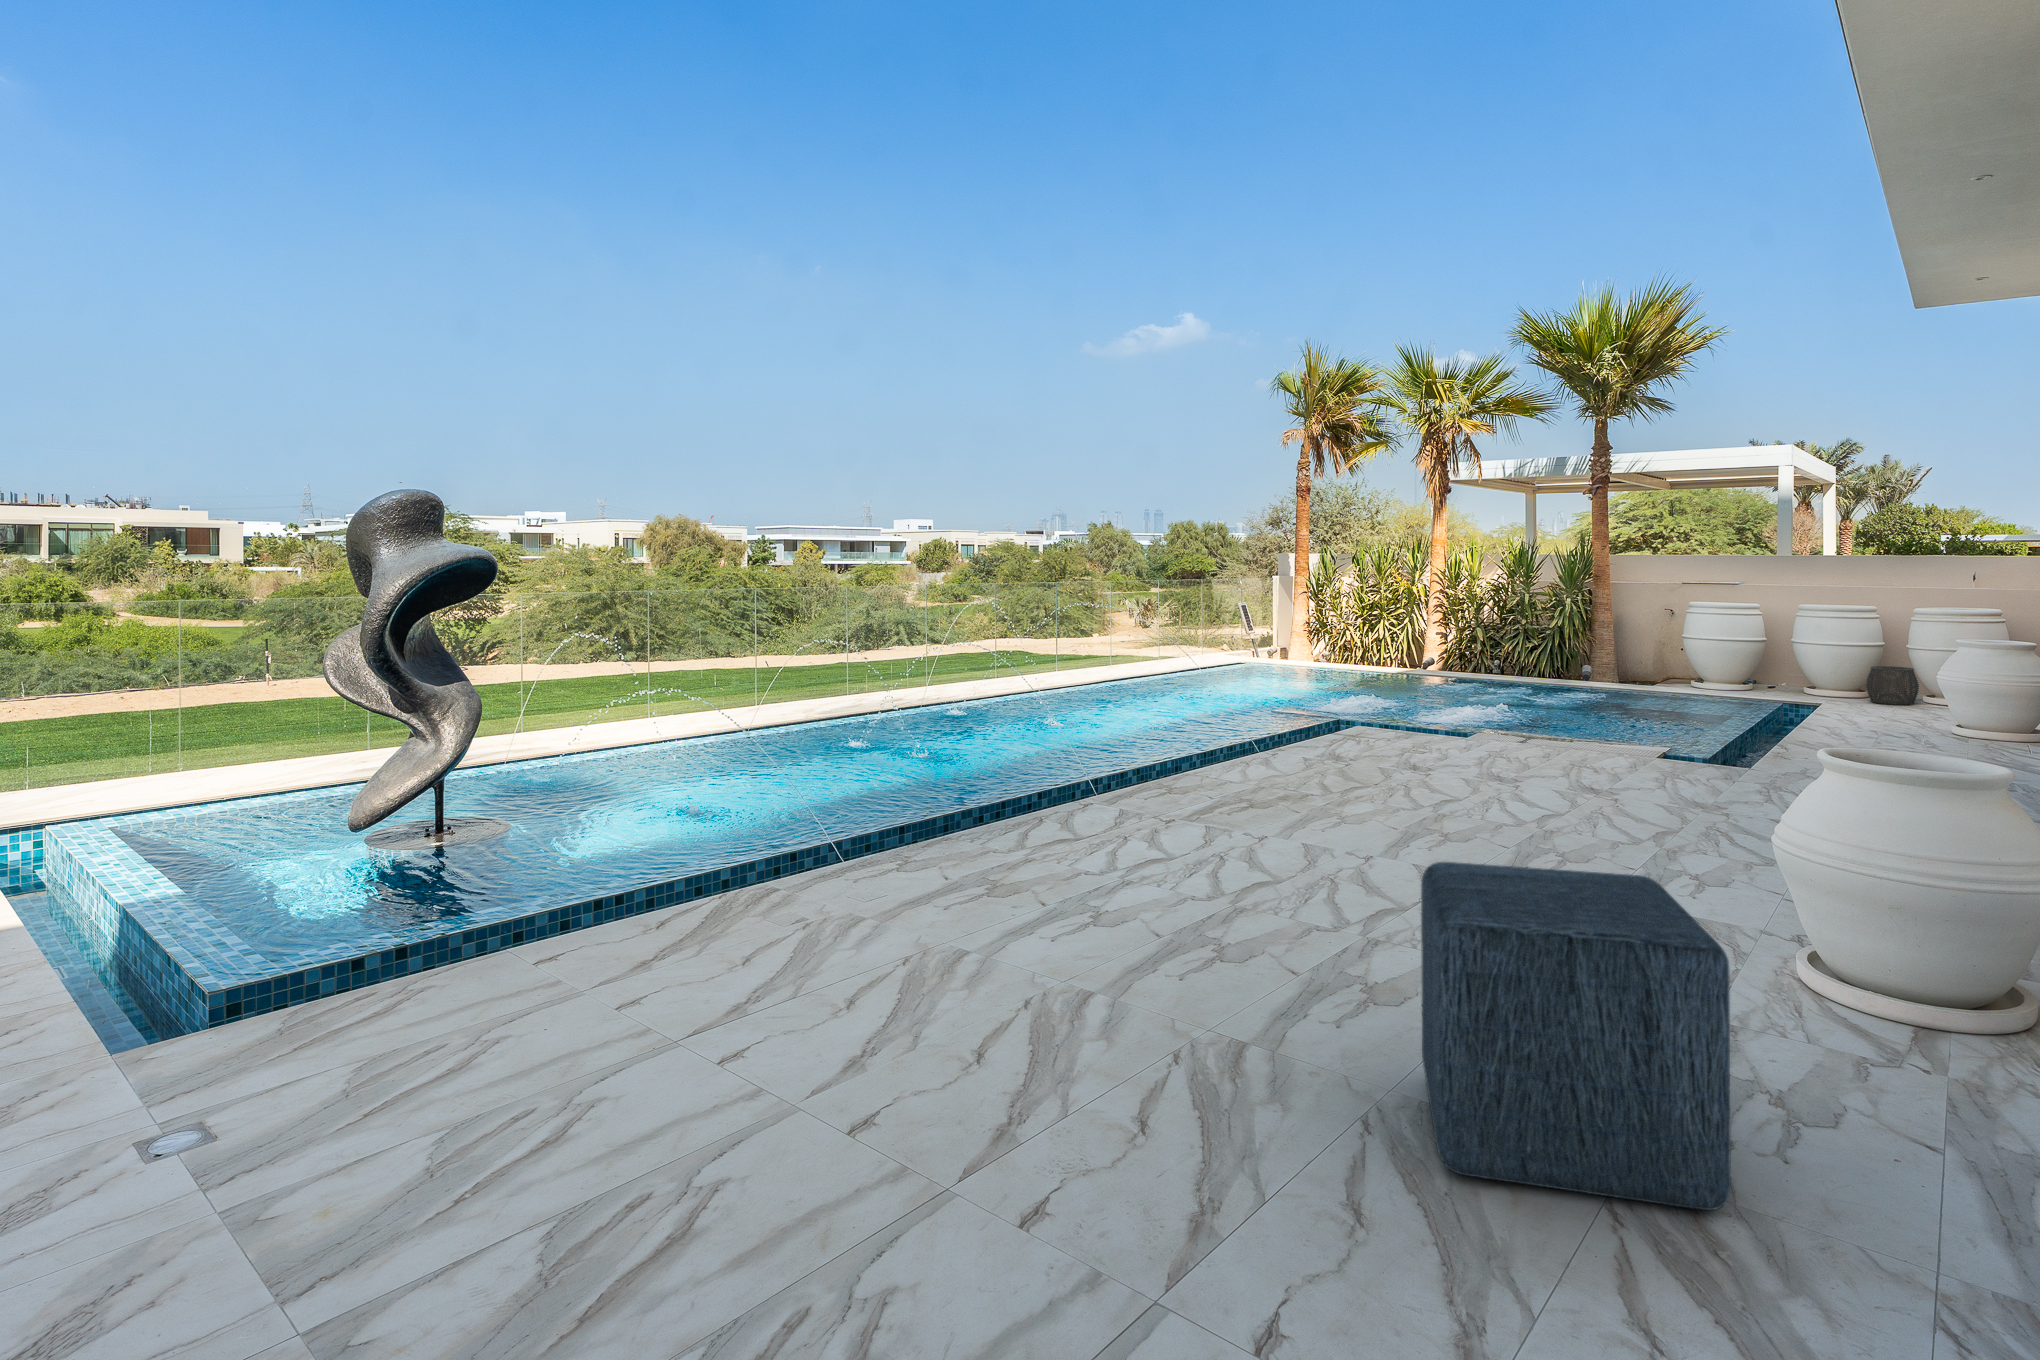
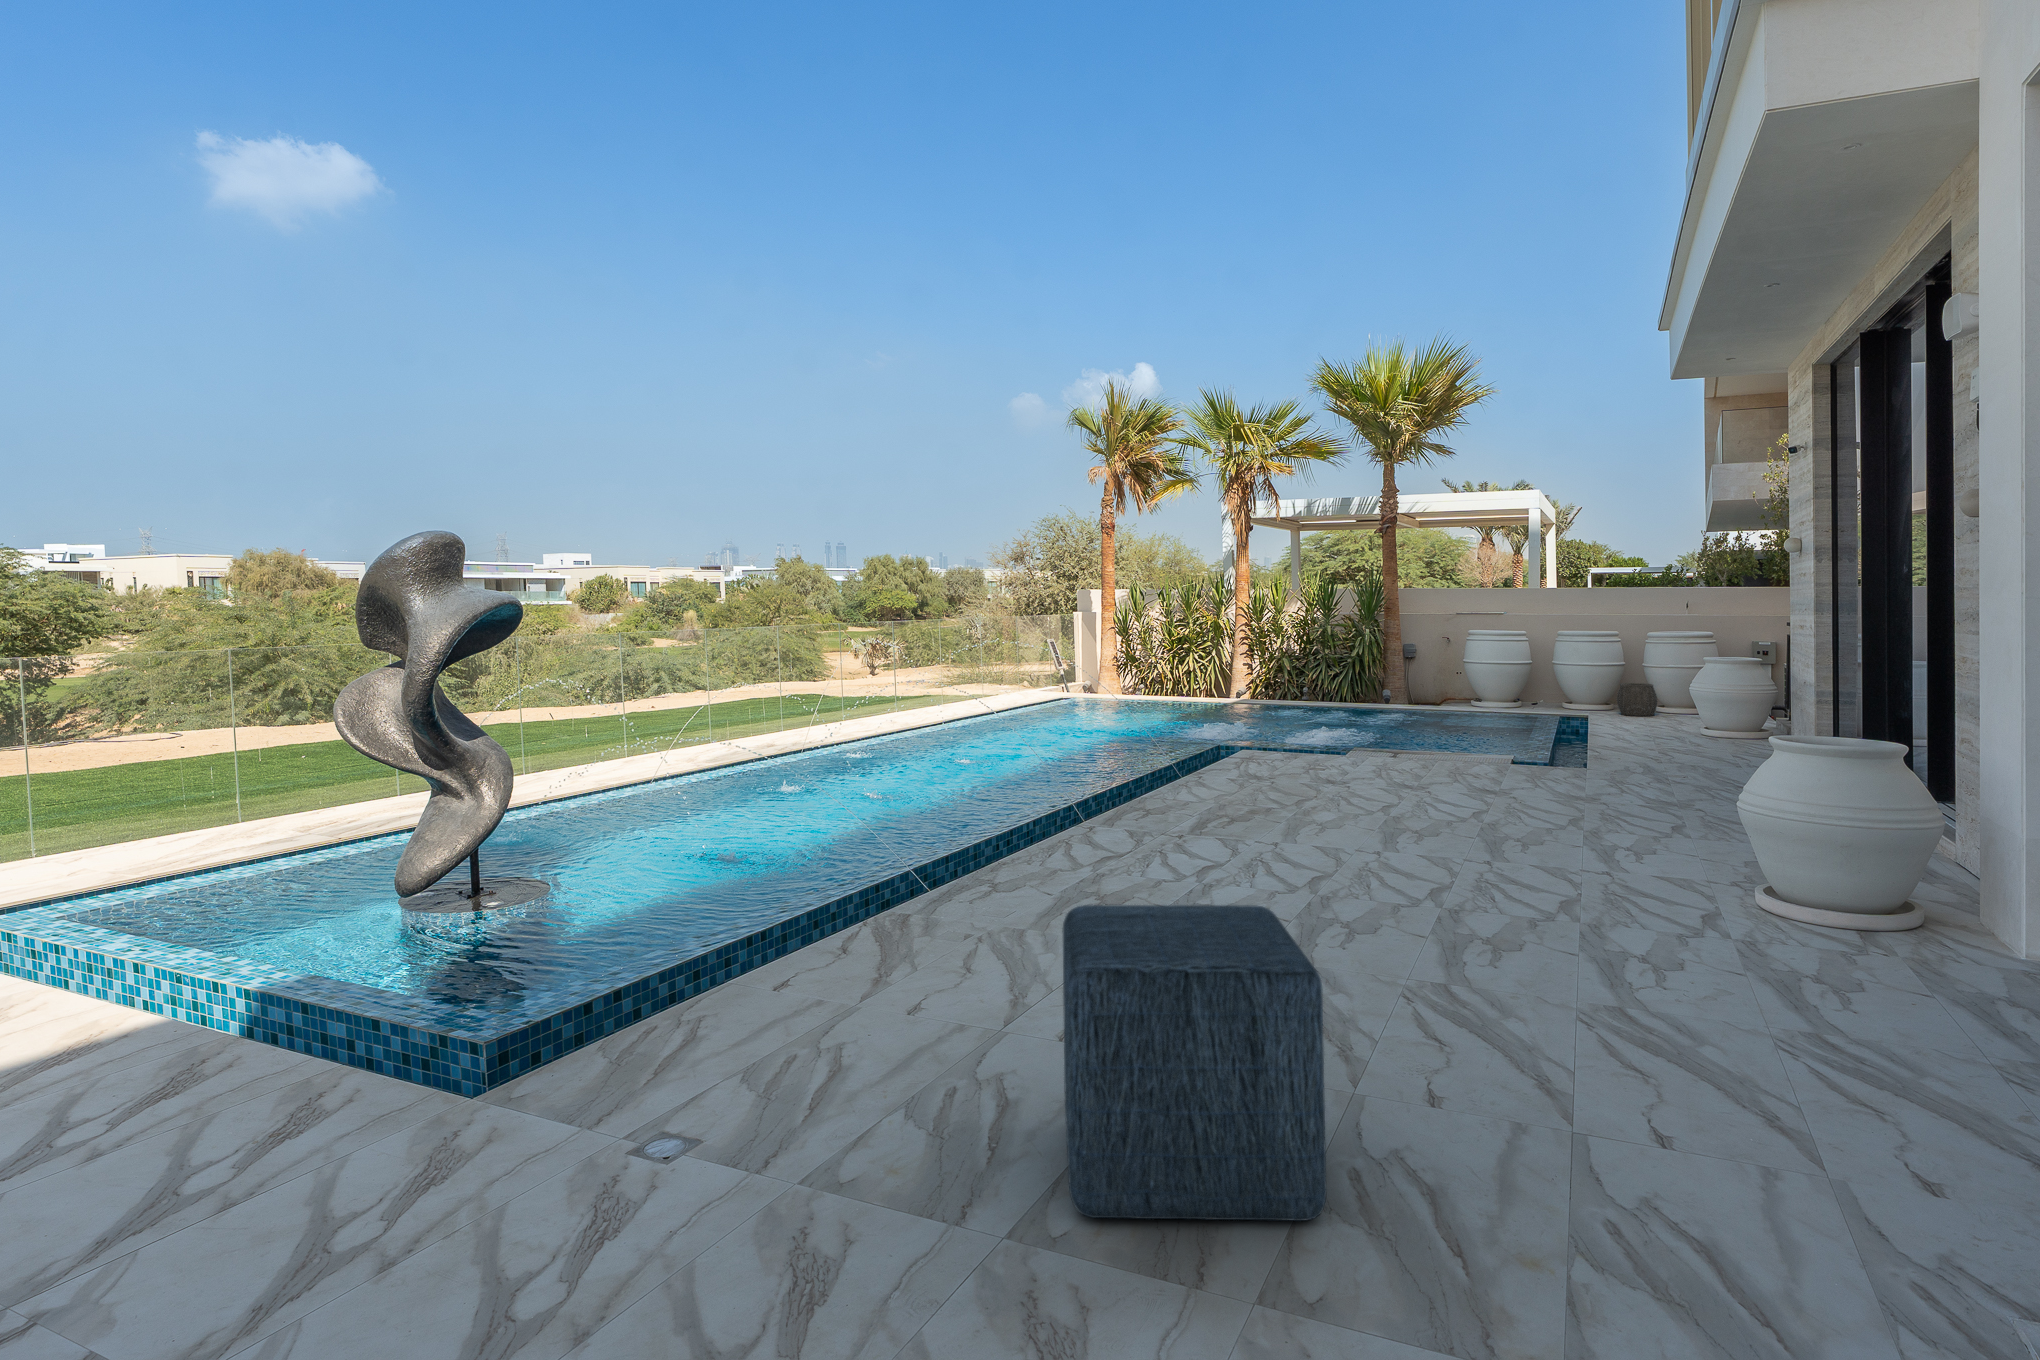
ottoman: present [1421,862,1731,1210] -> present [1062,905,1326,1221]

